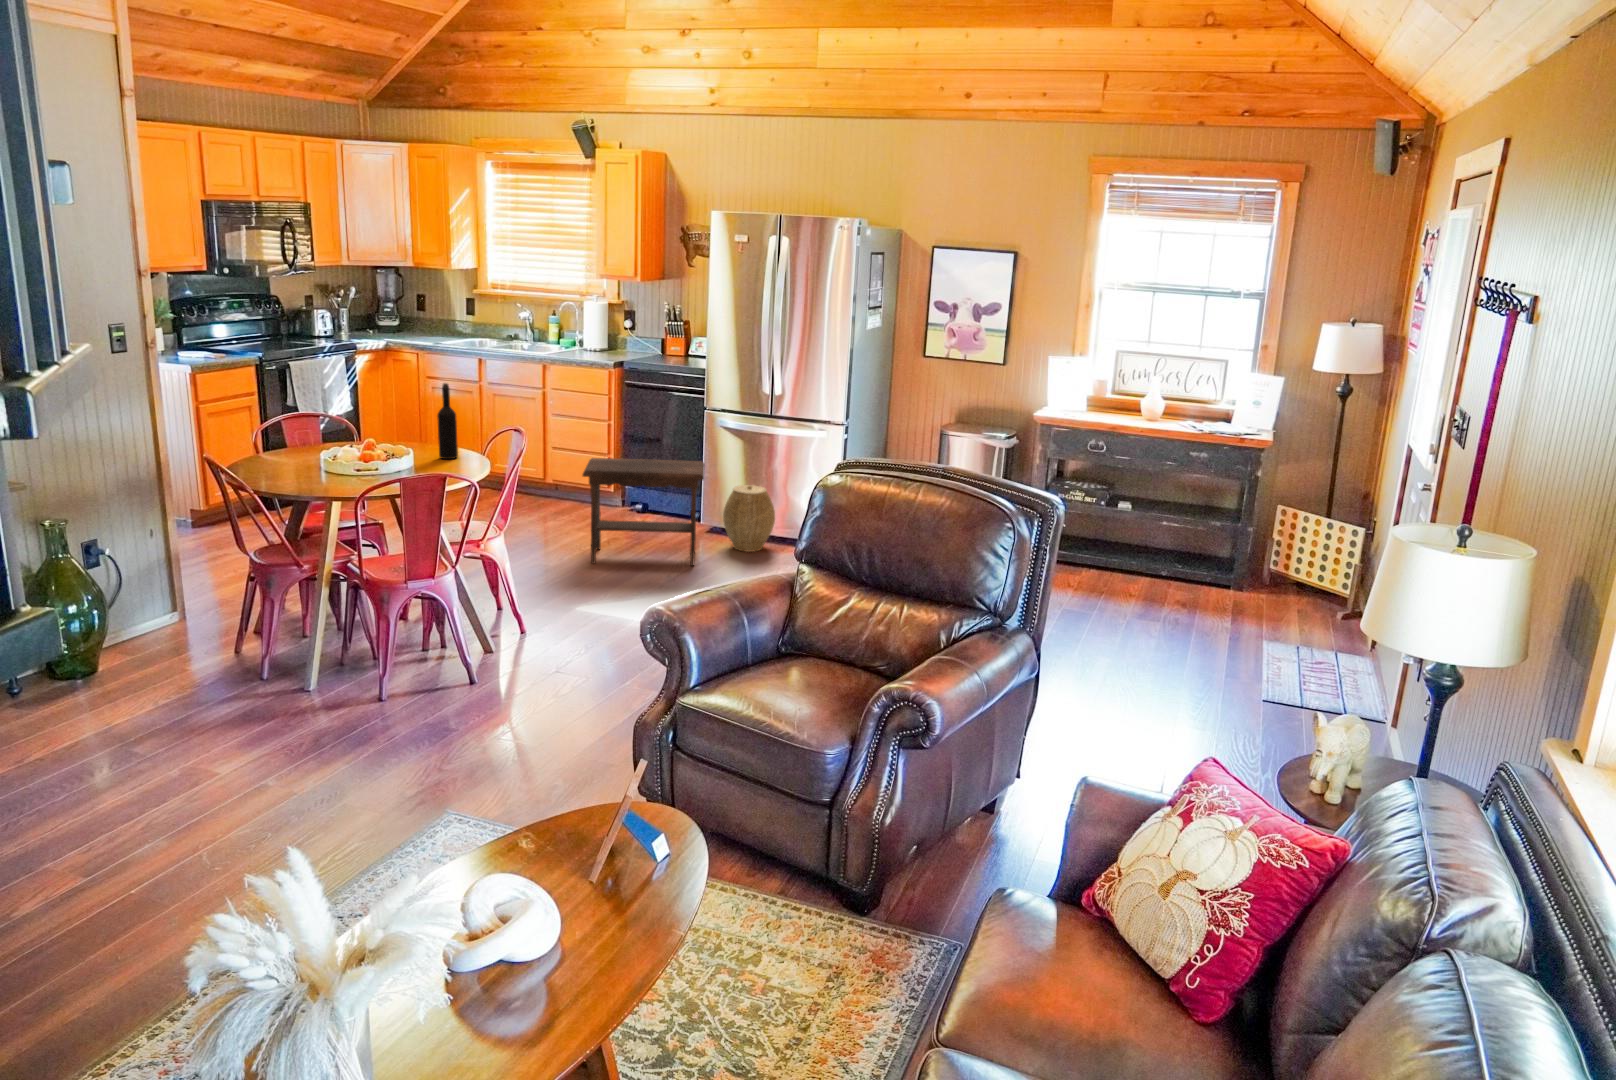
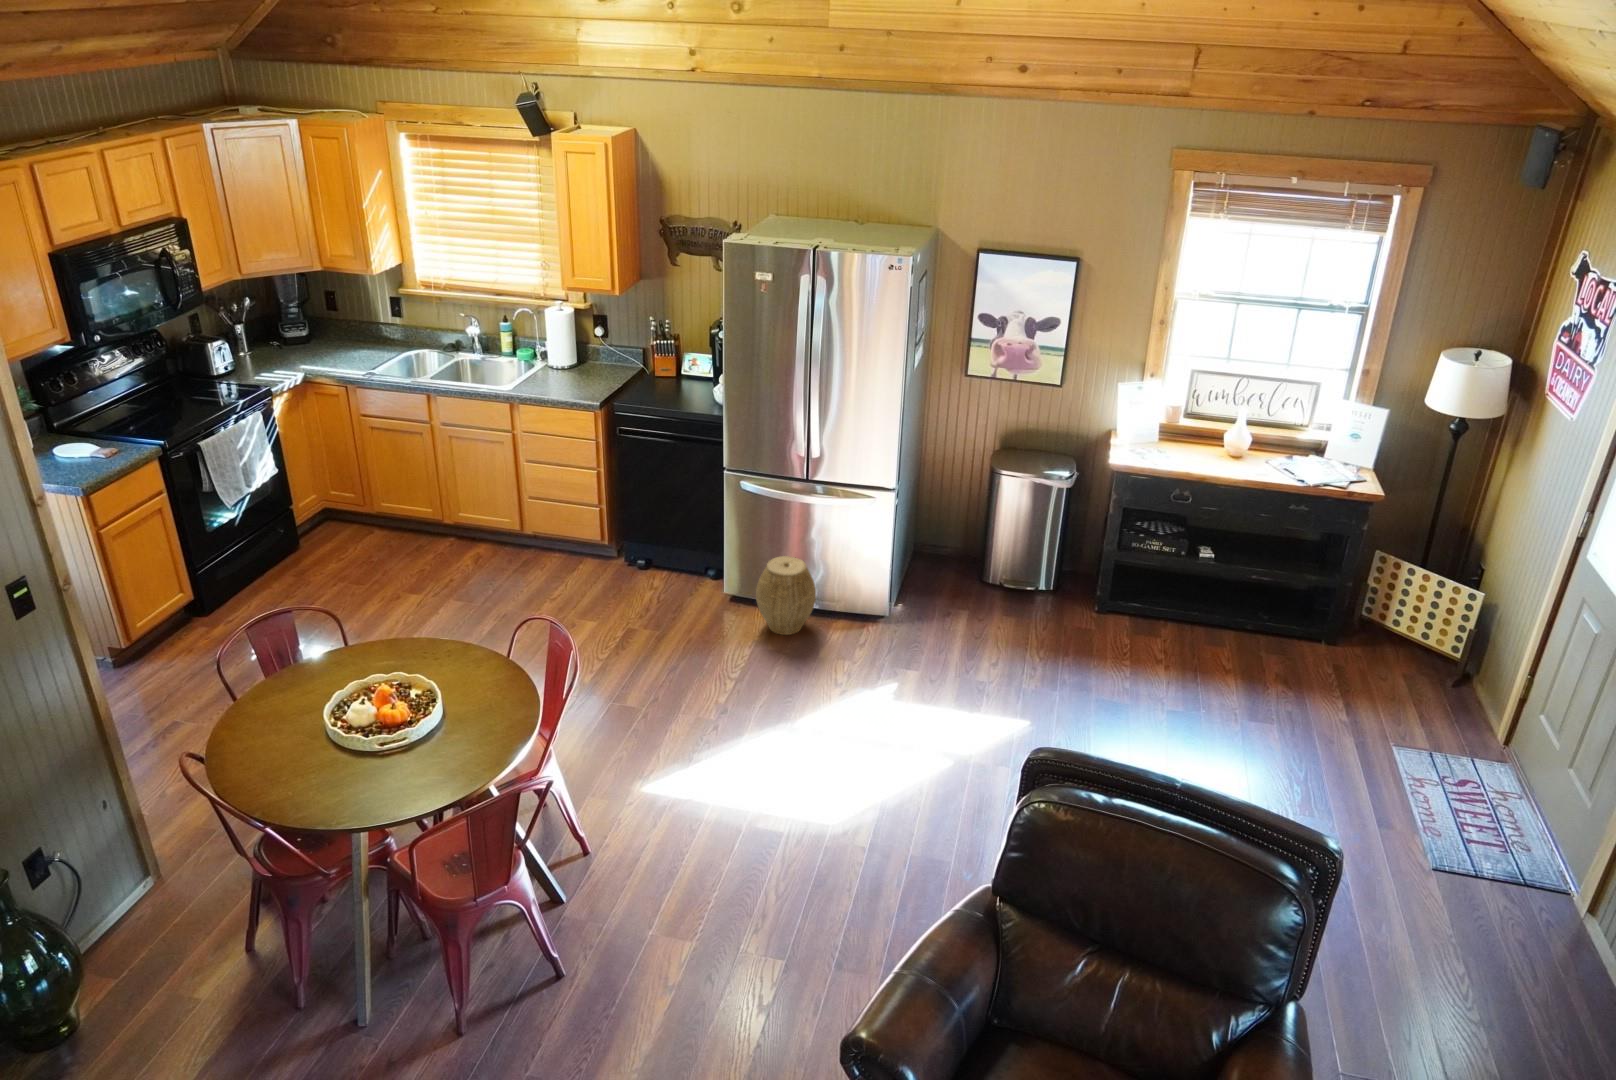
wine bottle: present [437,383,458,459] -> none [461,595,490,683]
footstool: present [583,458,705,566] -> none [600,547,747,684]

